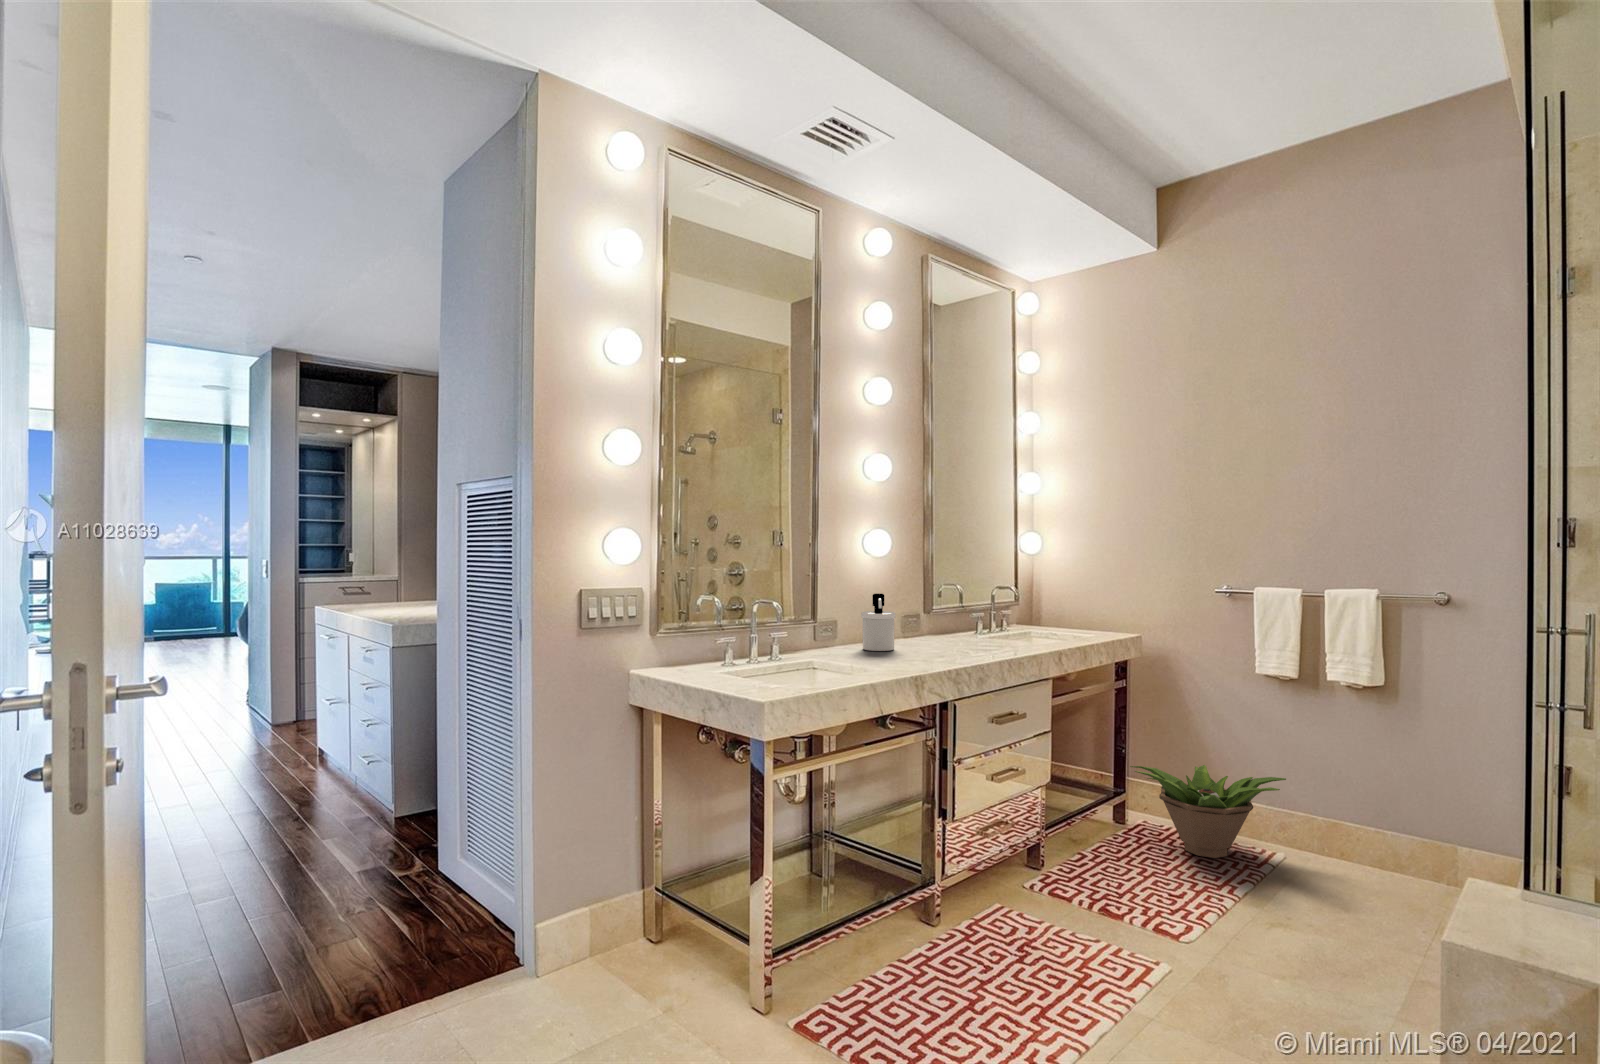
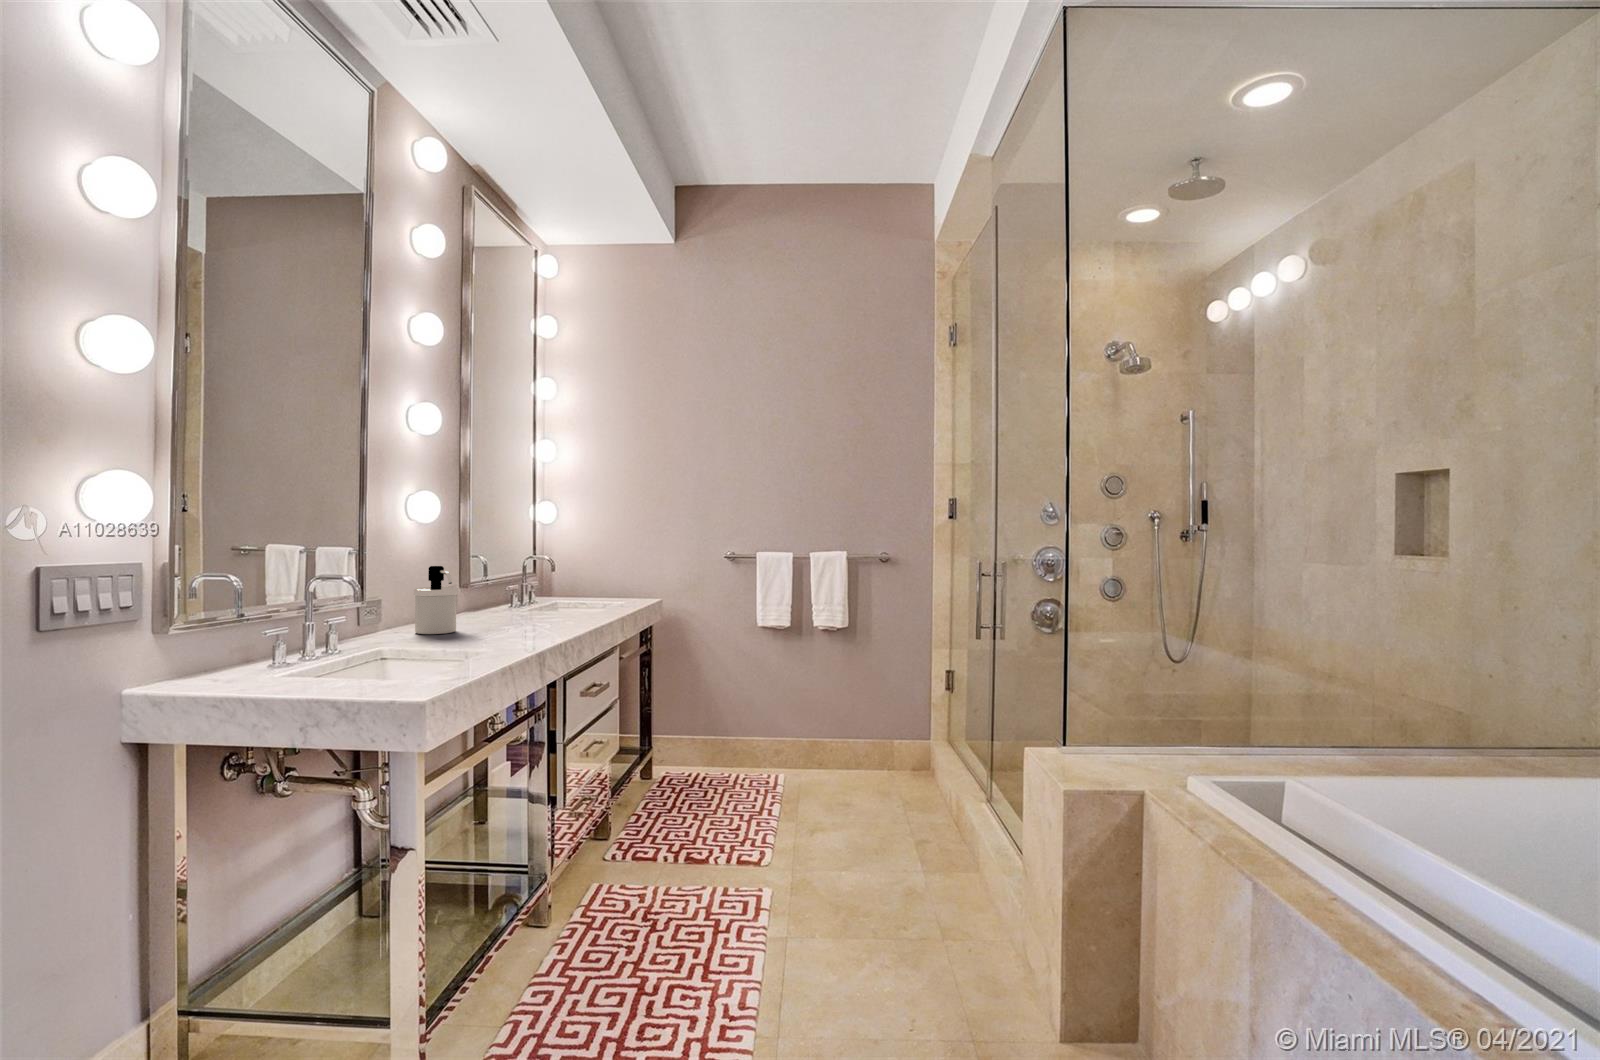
decorative plant: present [1130,765,1286,858] -> none [658,711,789,791]

